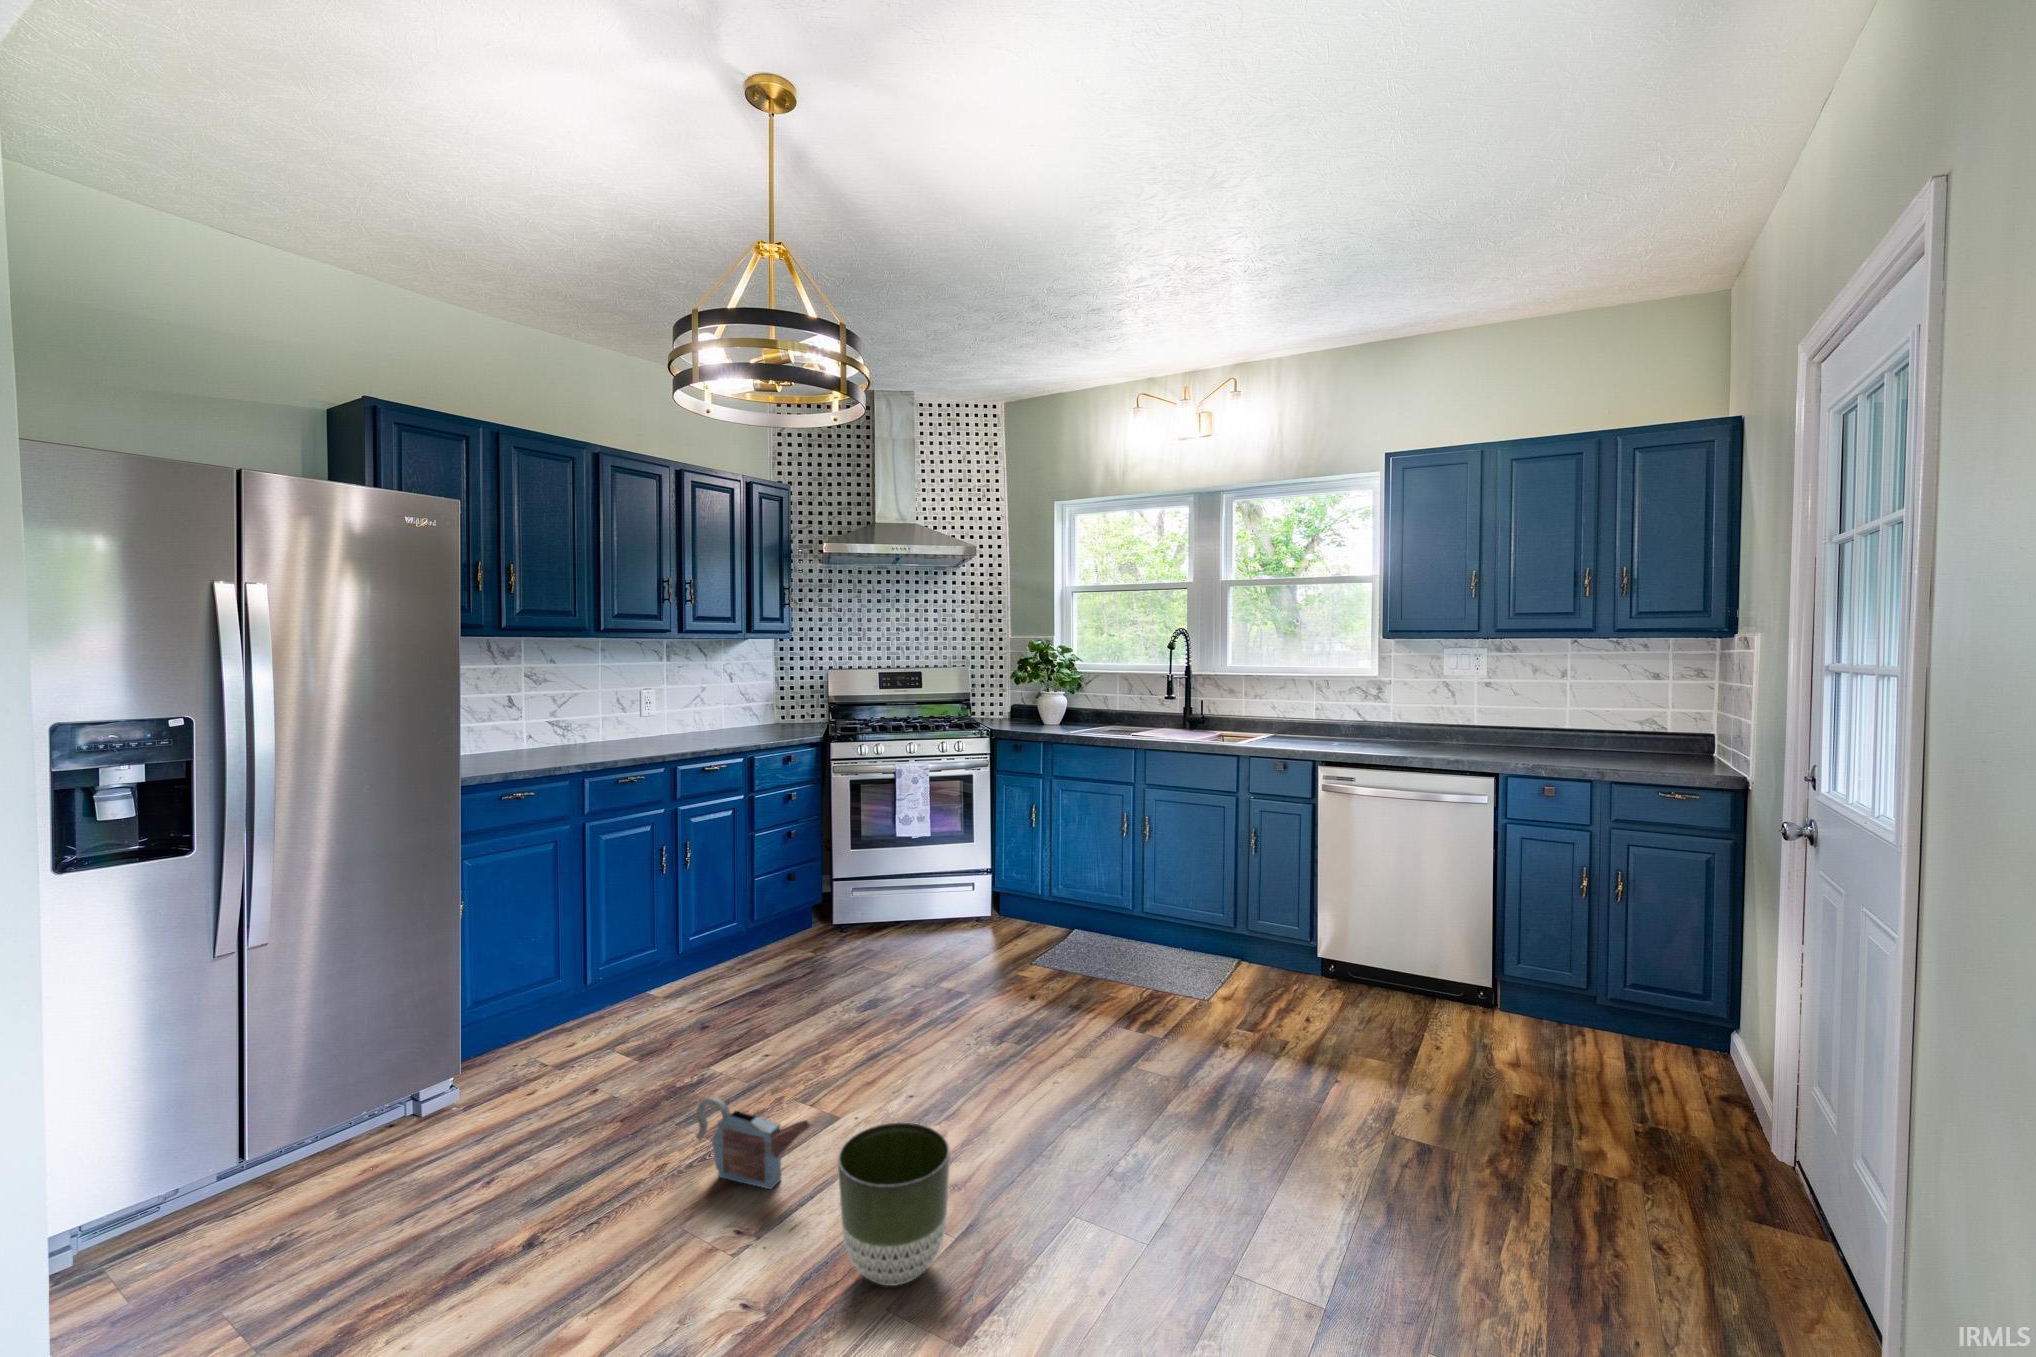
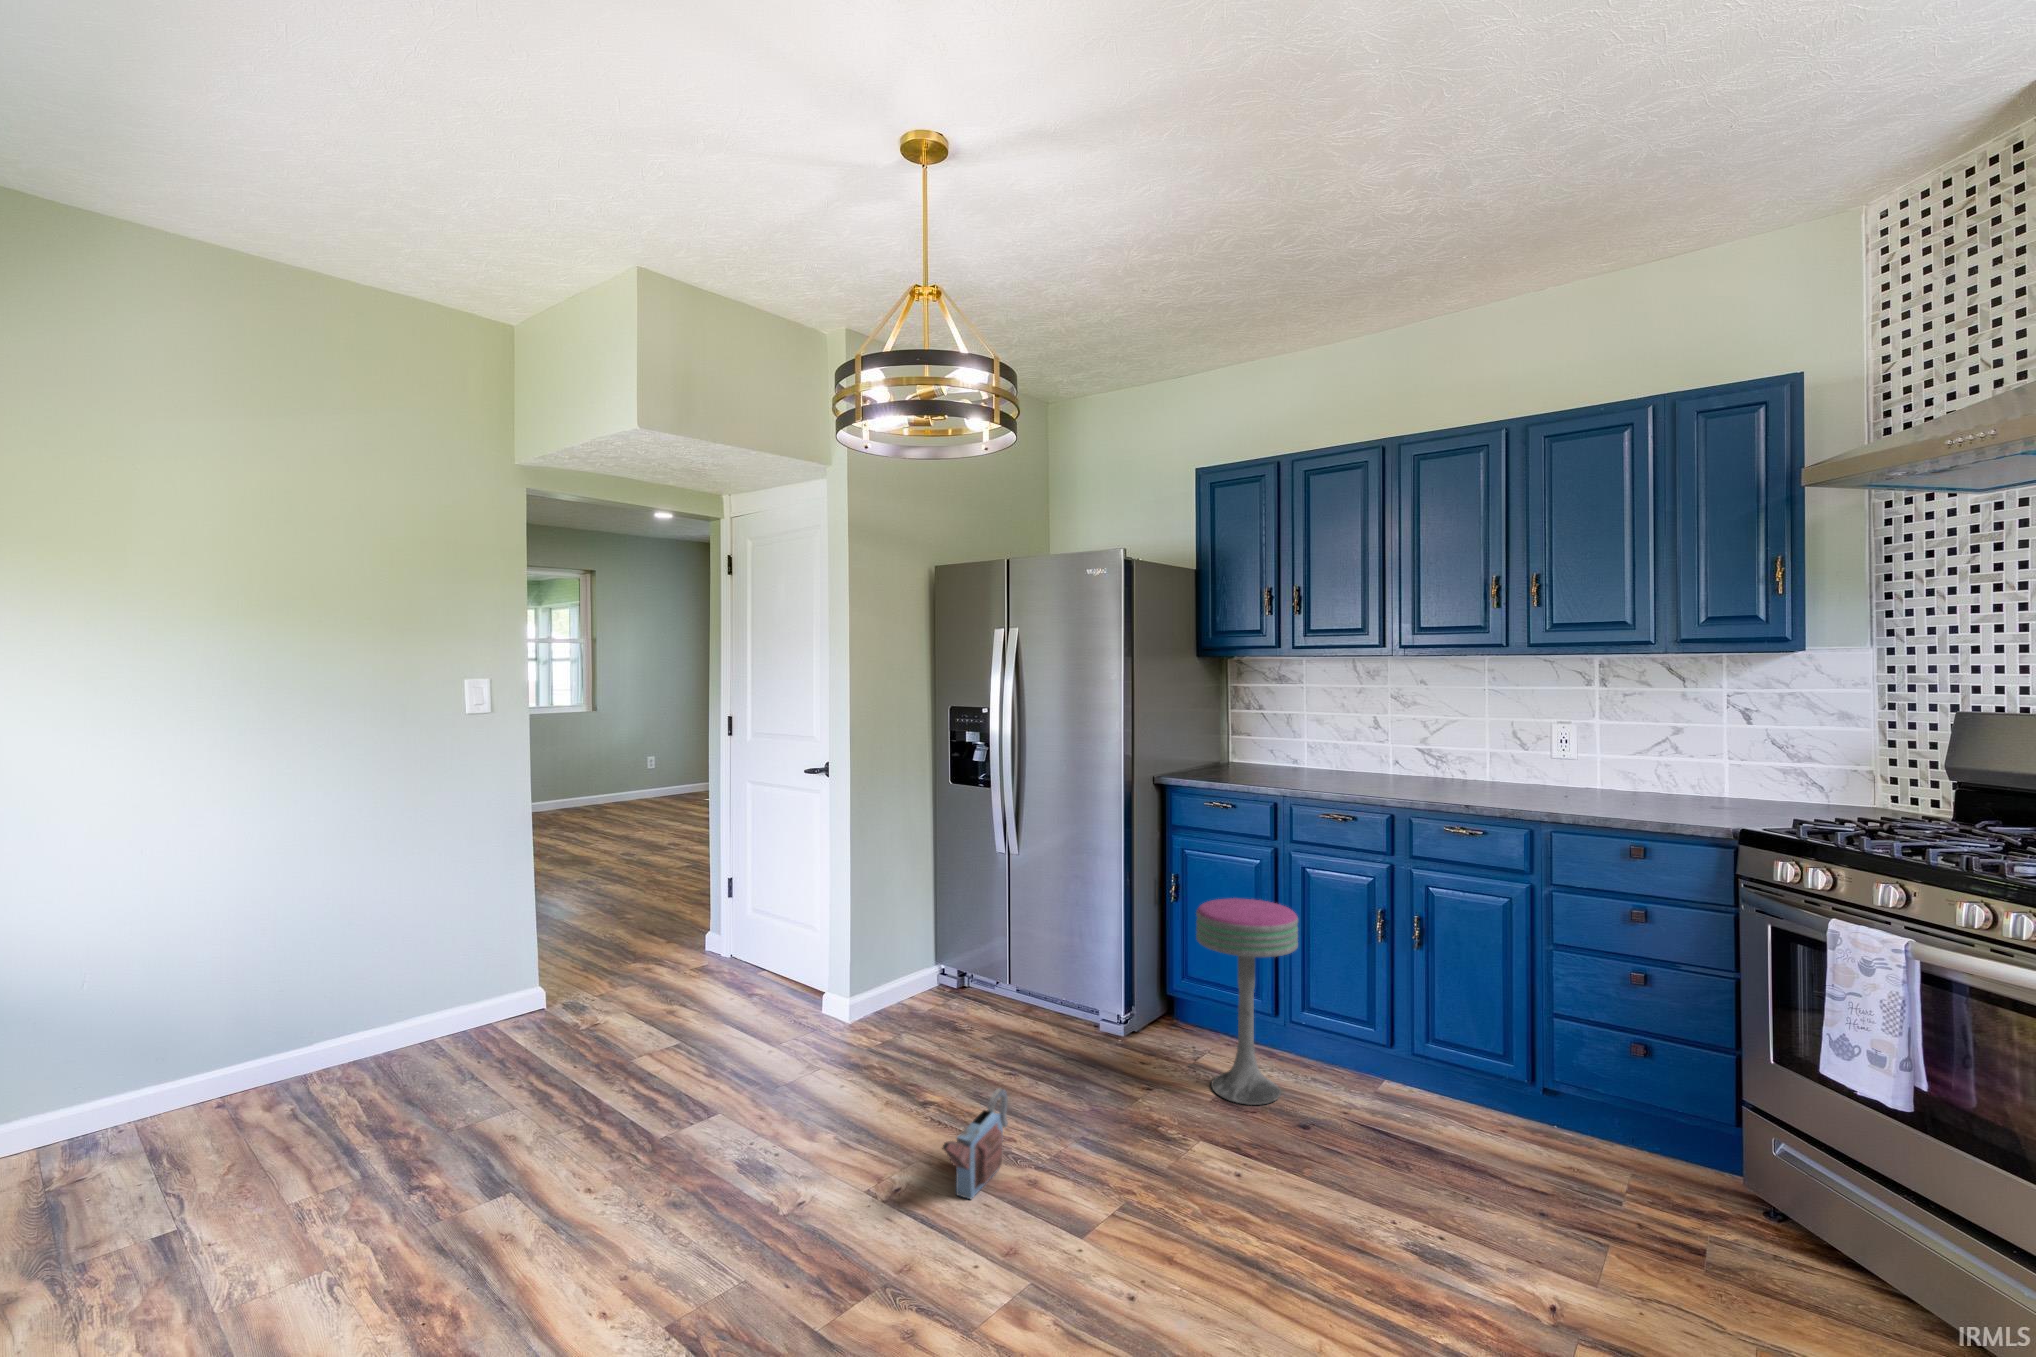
bar stool: none [579,868,679,1058] -> present [1196,898,1298,1105]
planter: present [838,1122,950,1286] -> none [739,1128,853,1290]

